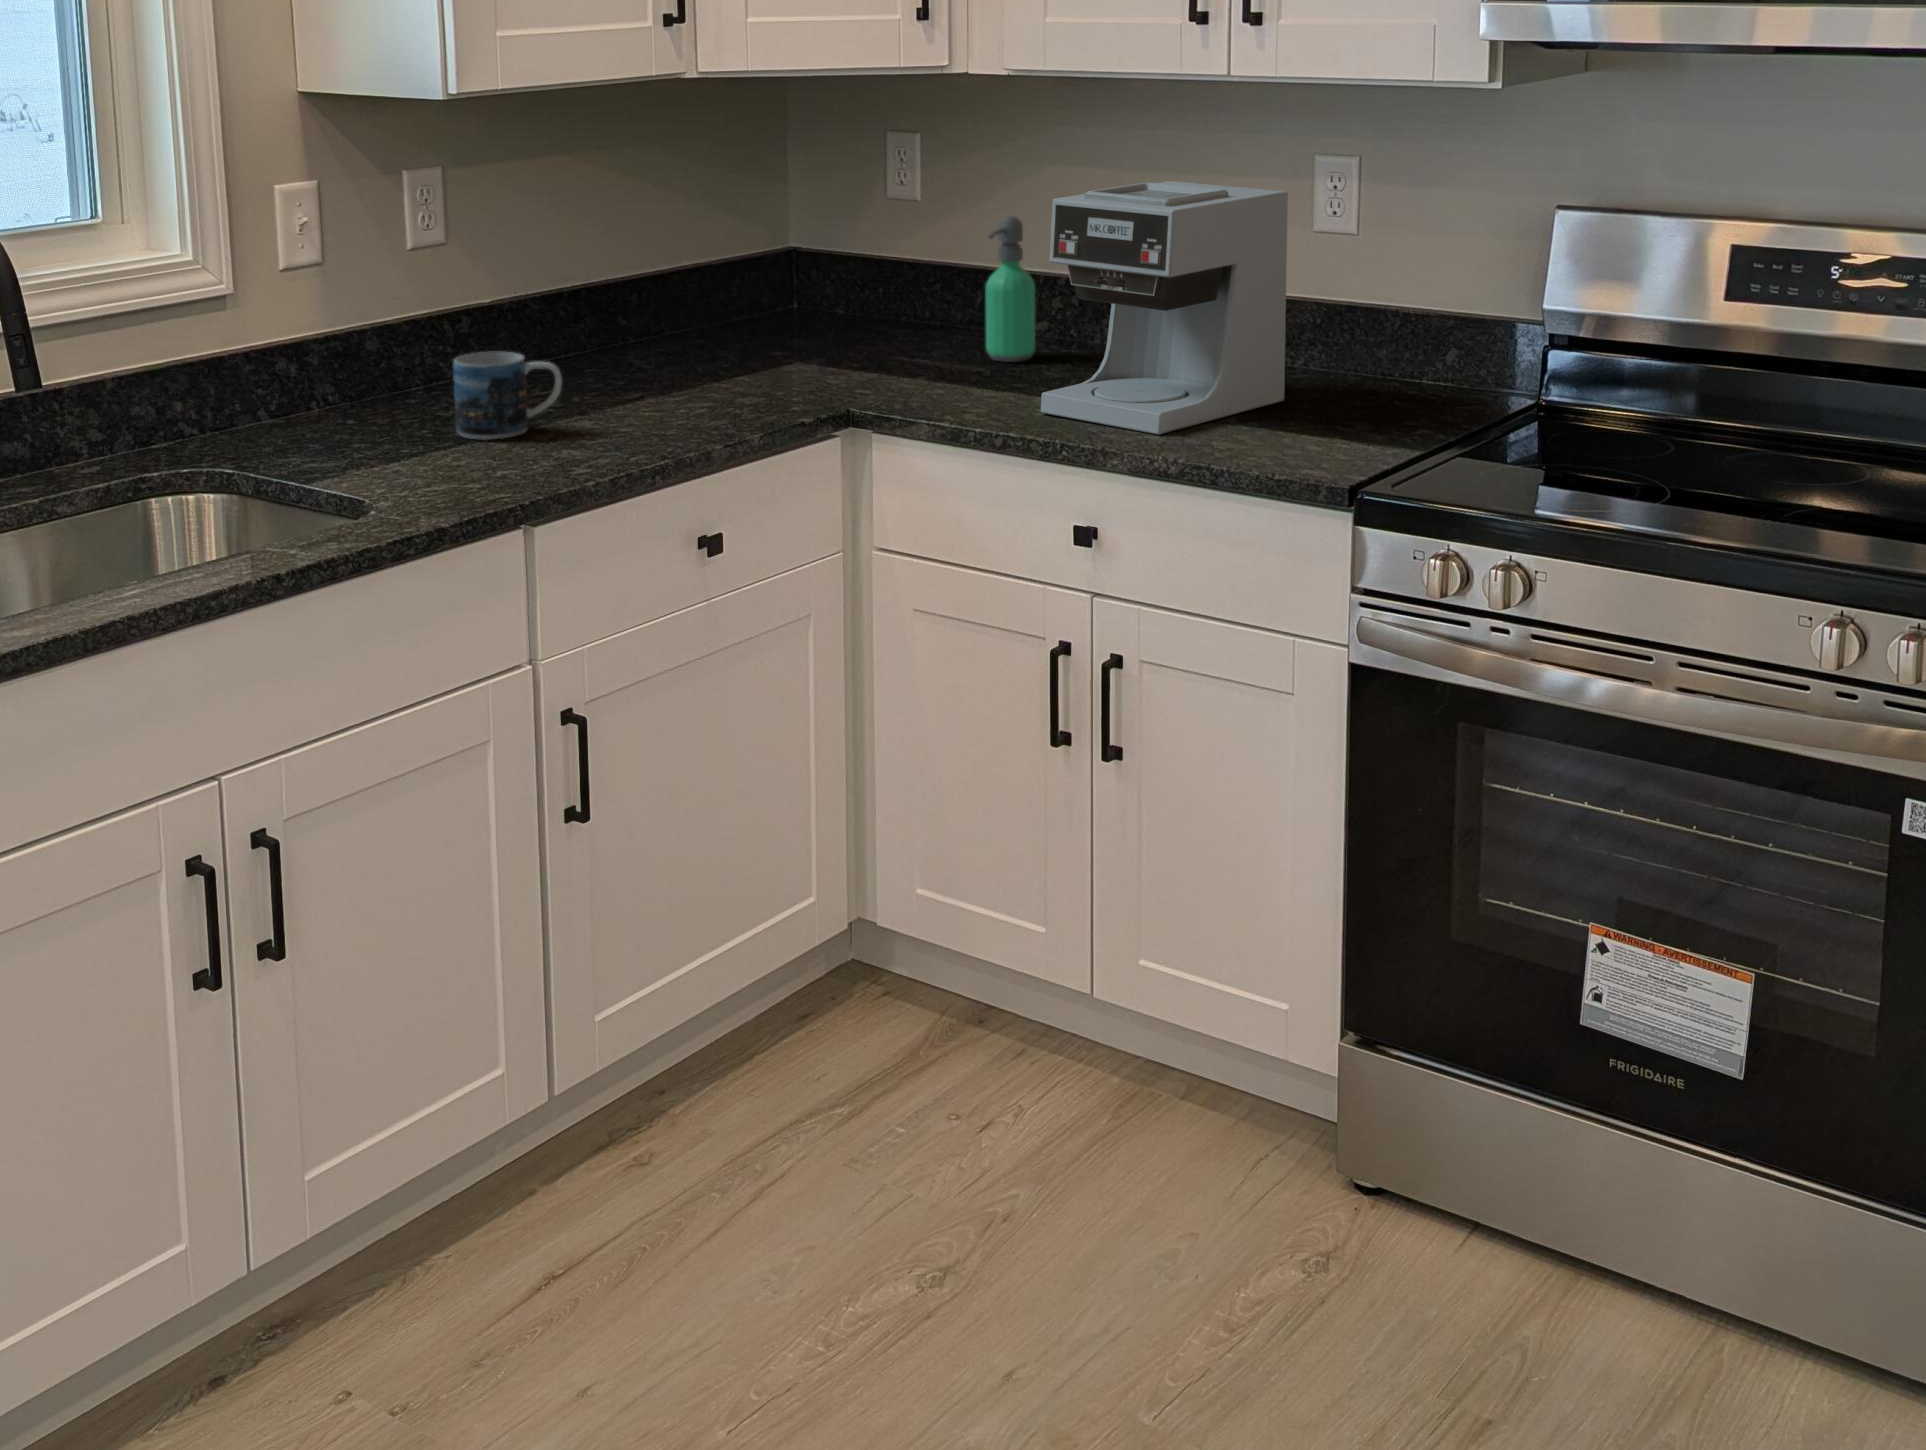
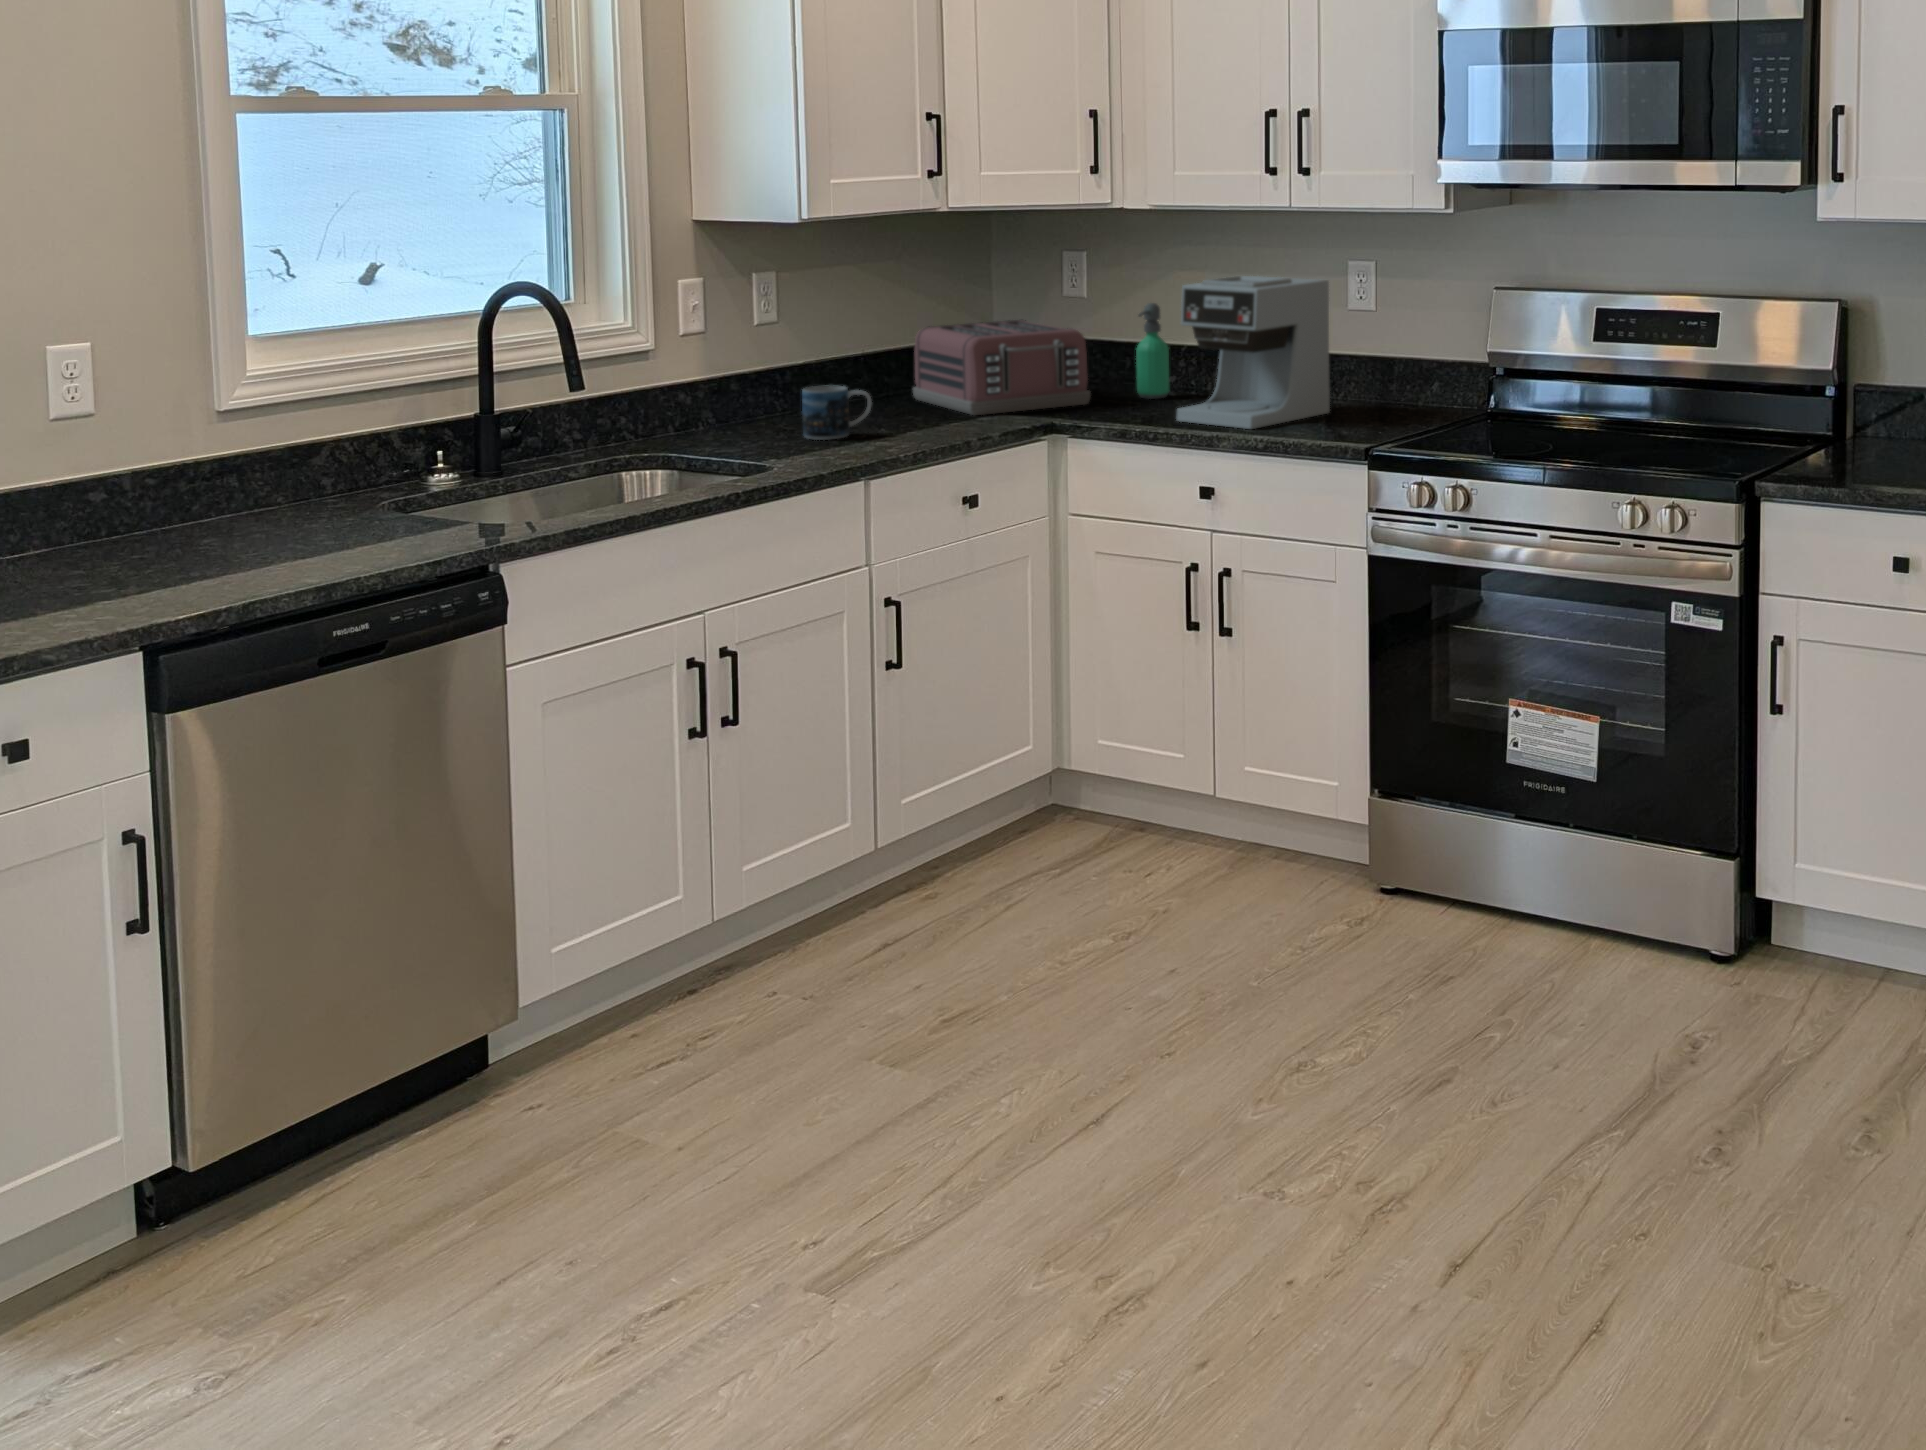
toaster: none [652,236,914,391] -> present [913,320,1090,415]

